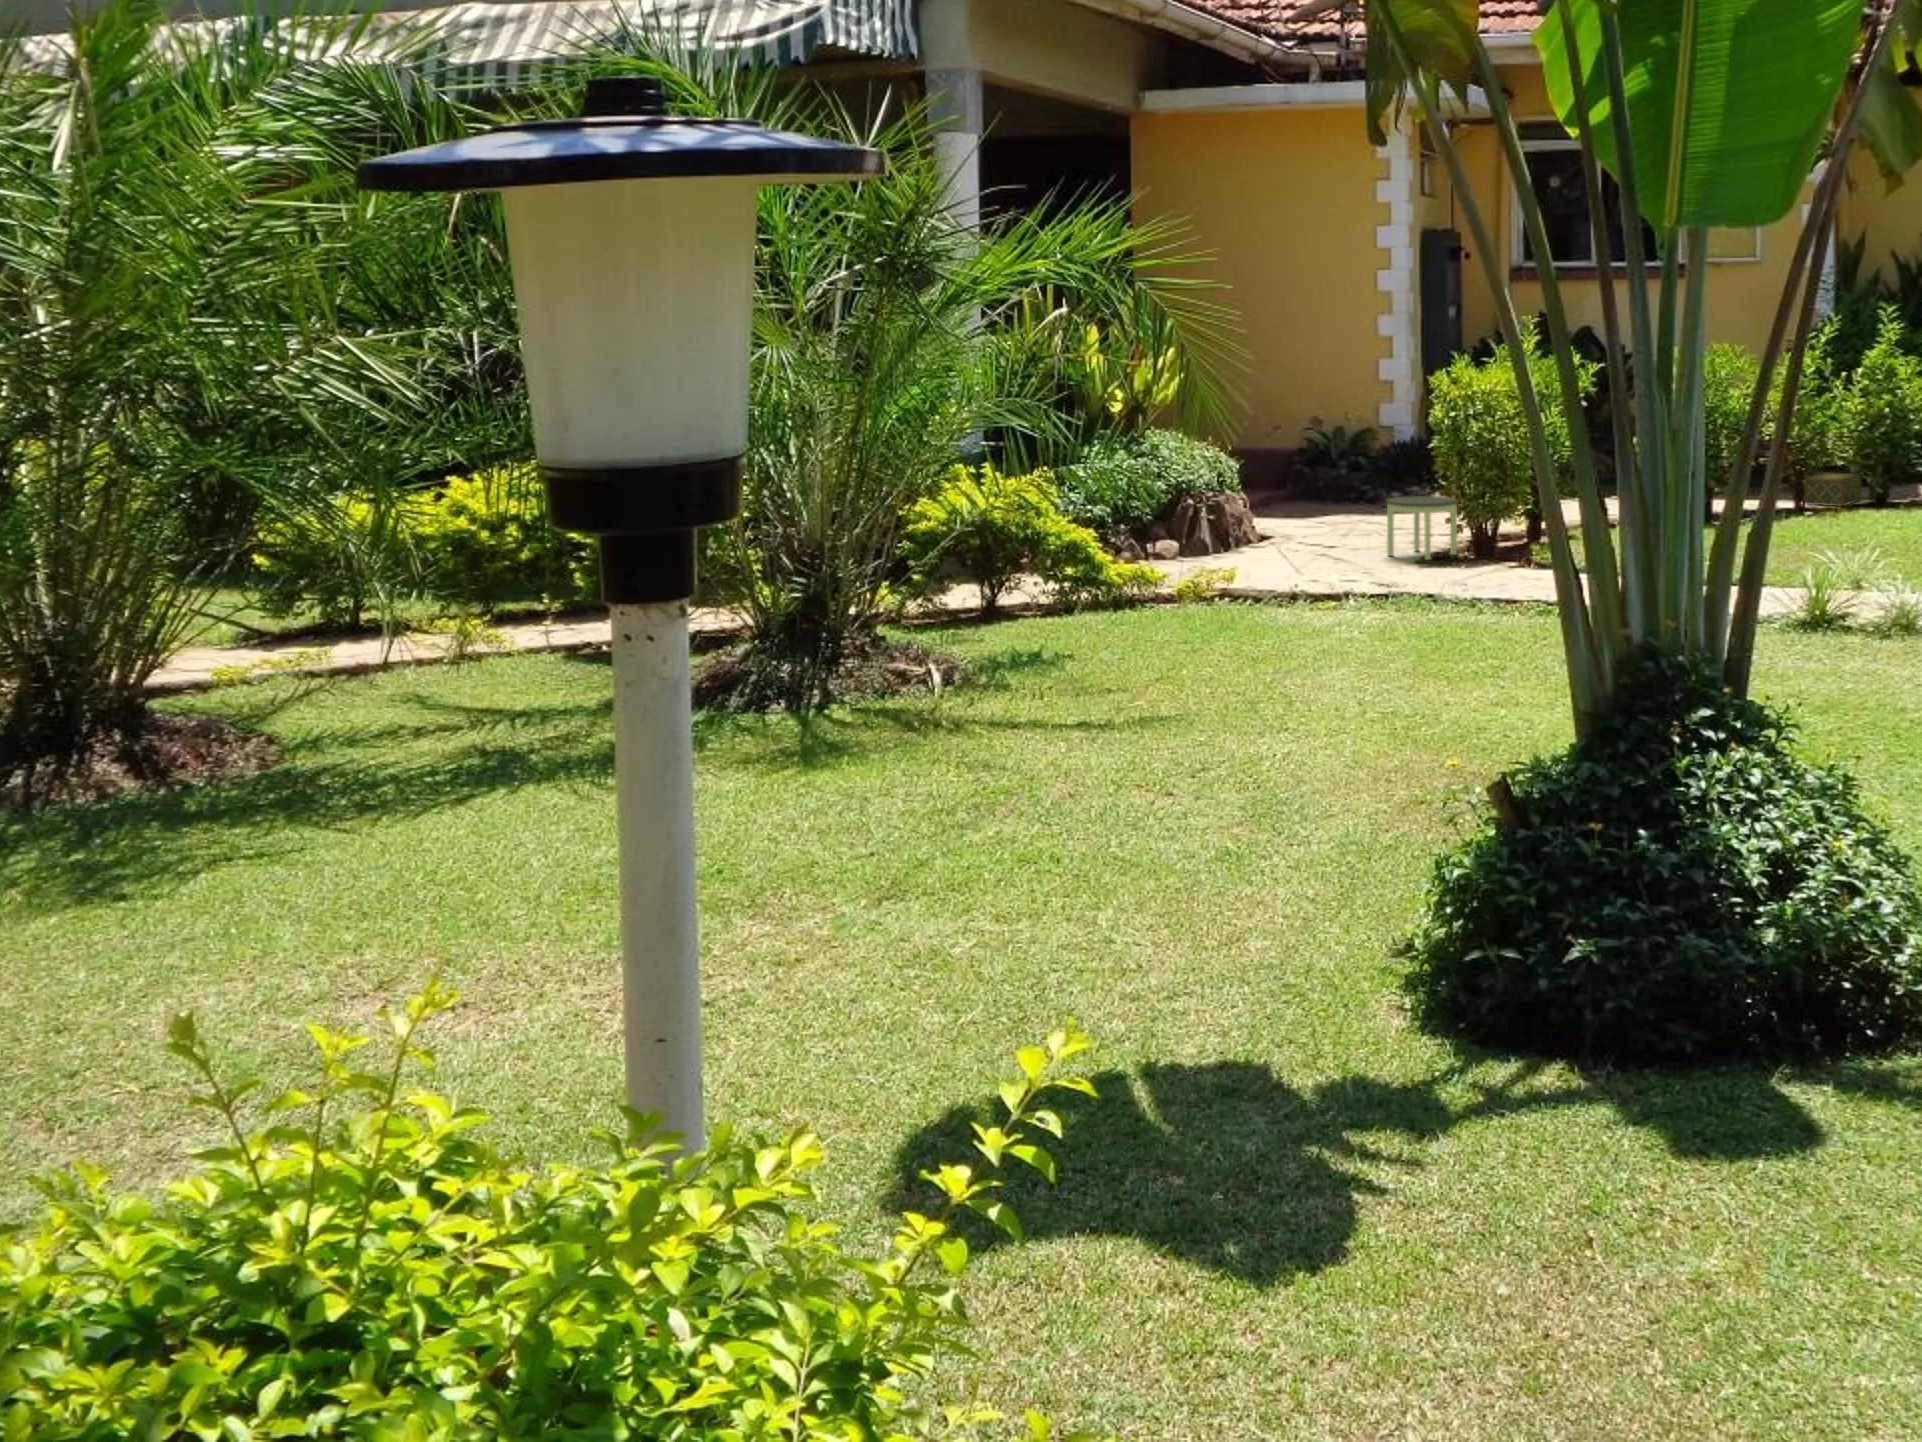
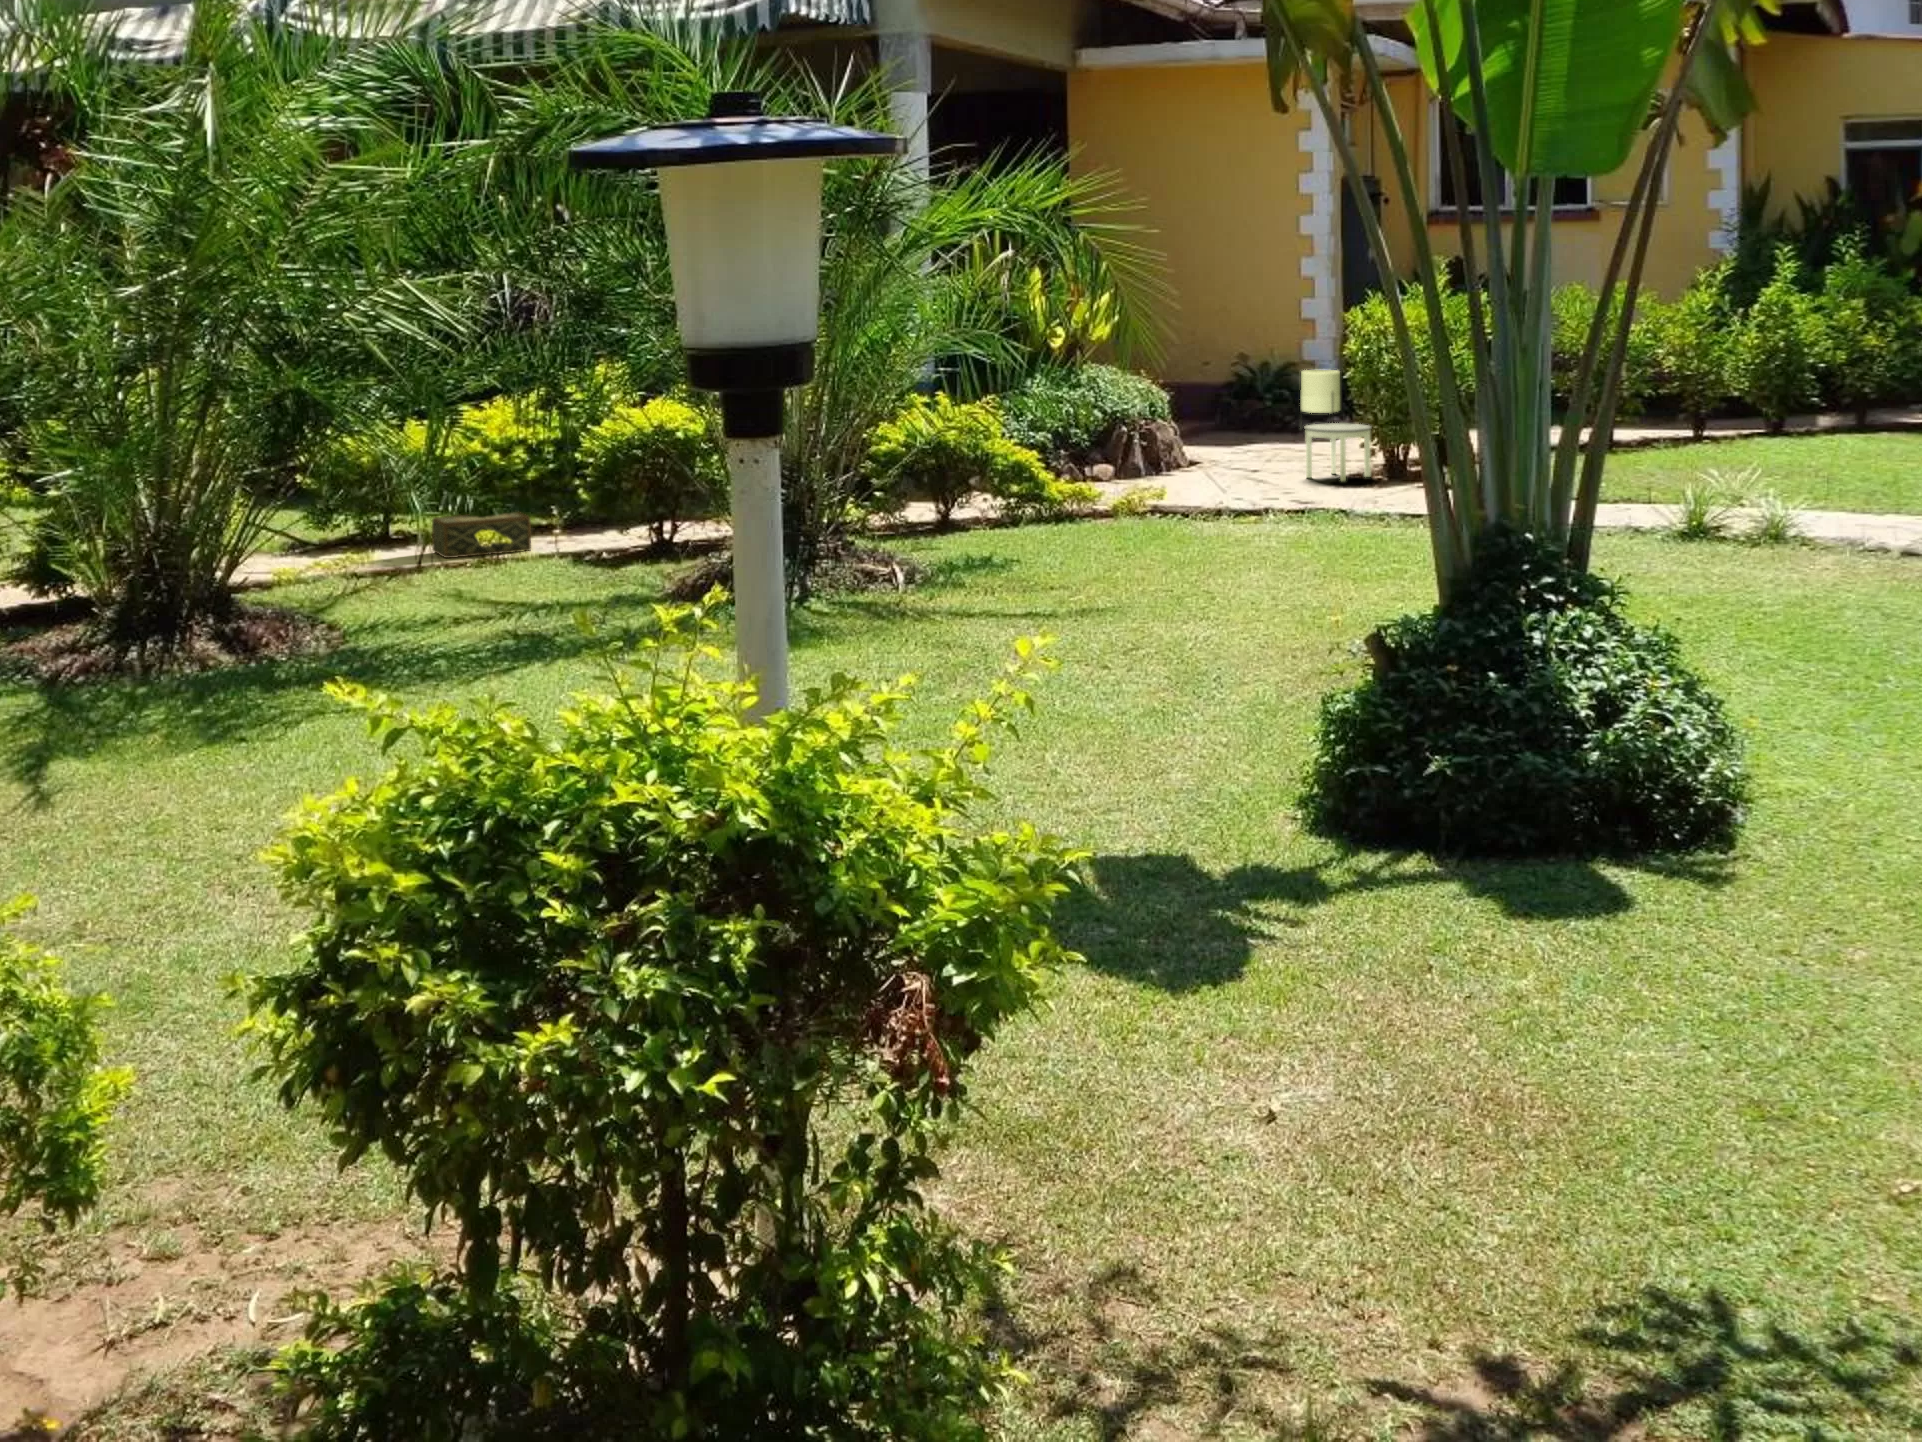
planter: none [1378,436,1420,502] -> present [1300,370,1340,425]
woven basket: present [1805,472,1861,506] -> present [432,512,531,558]

